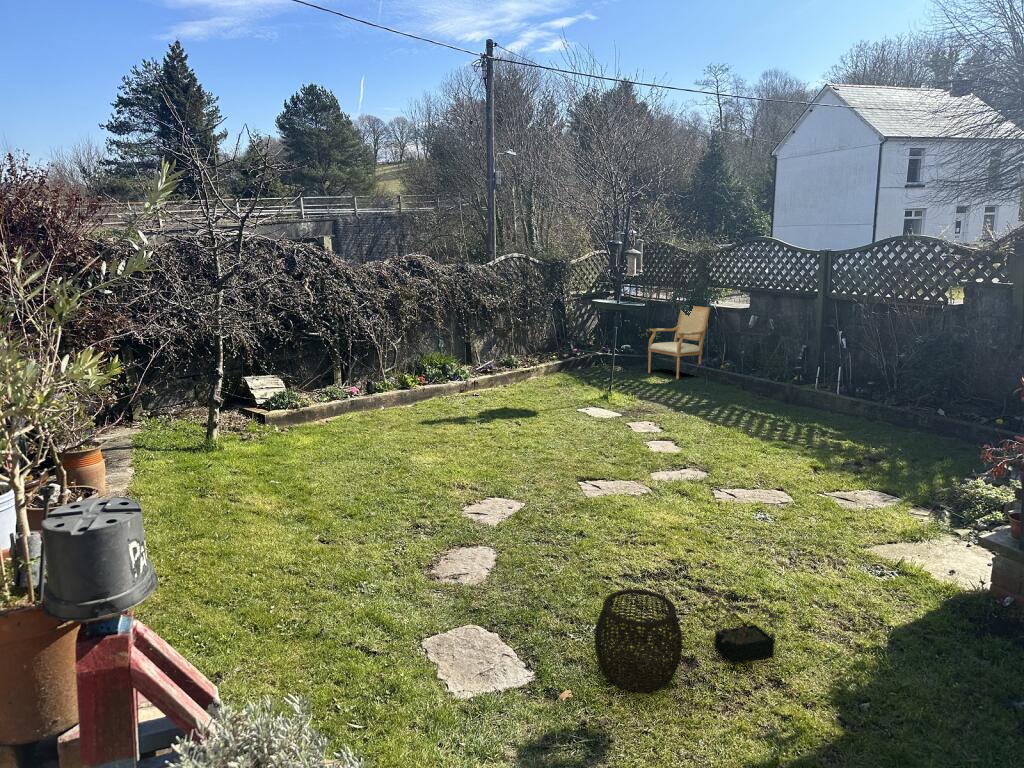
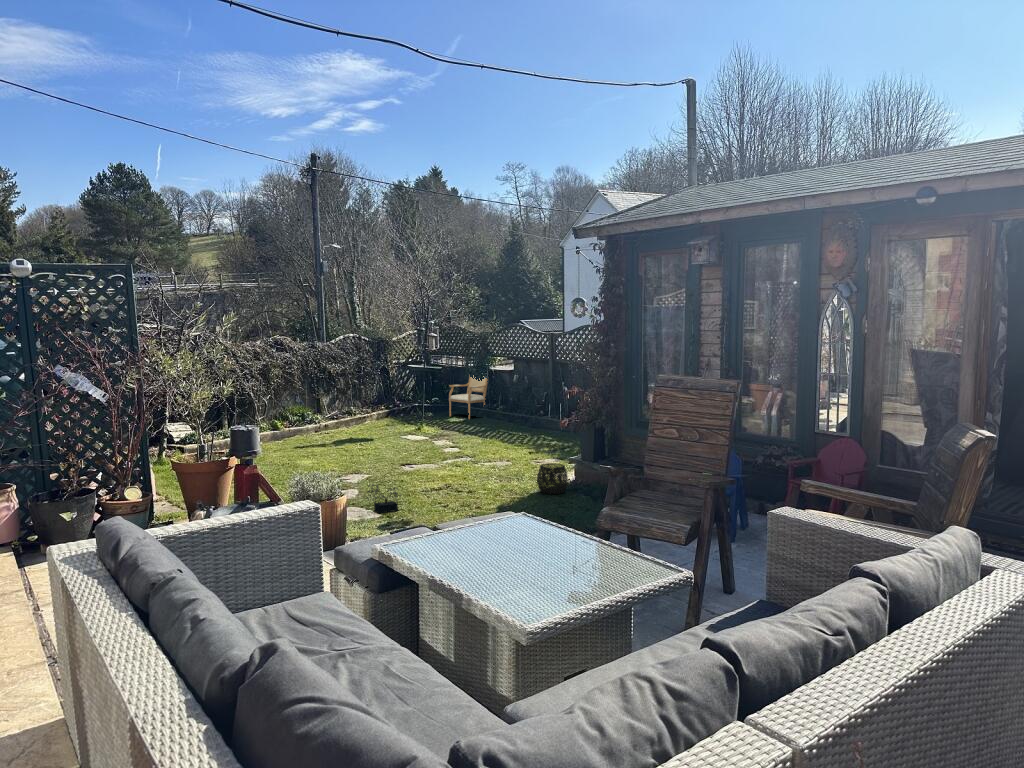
decorative plant: present [702,587,780,664] -> present [368,484,401,513]
woven basket: present [594,589,683,693] -> present [537,463,568,494]

